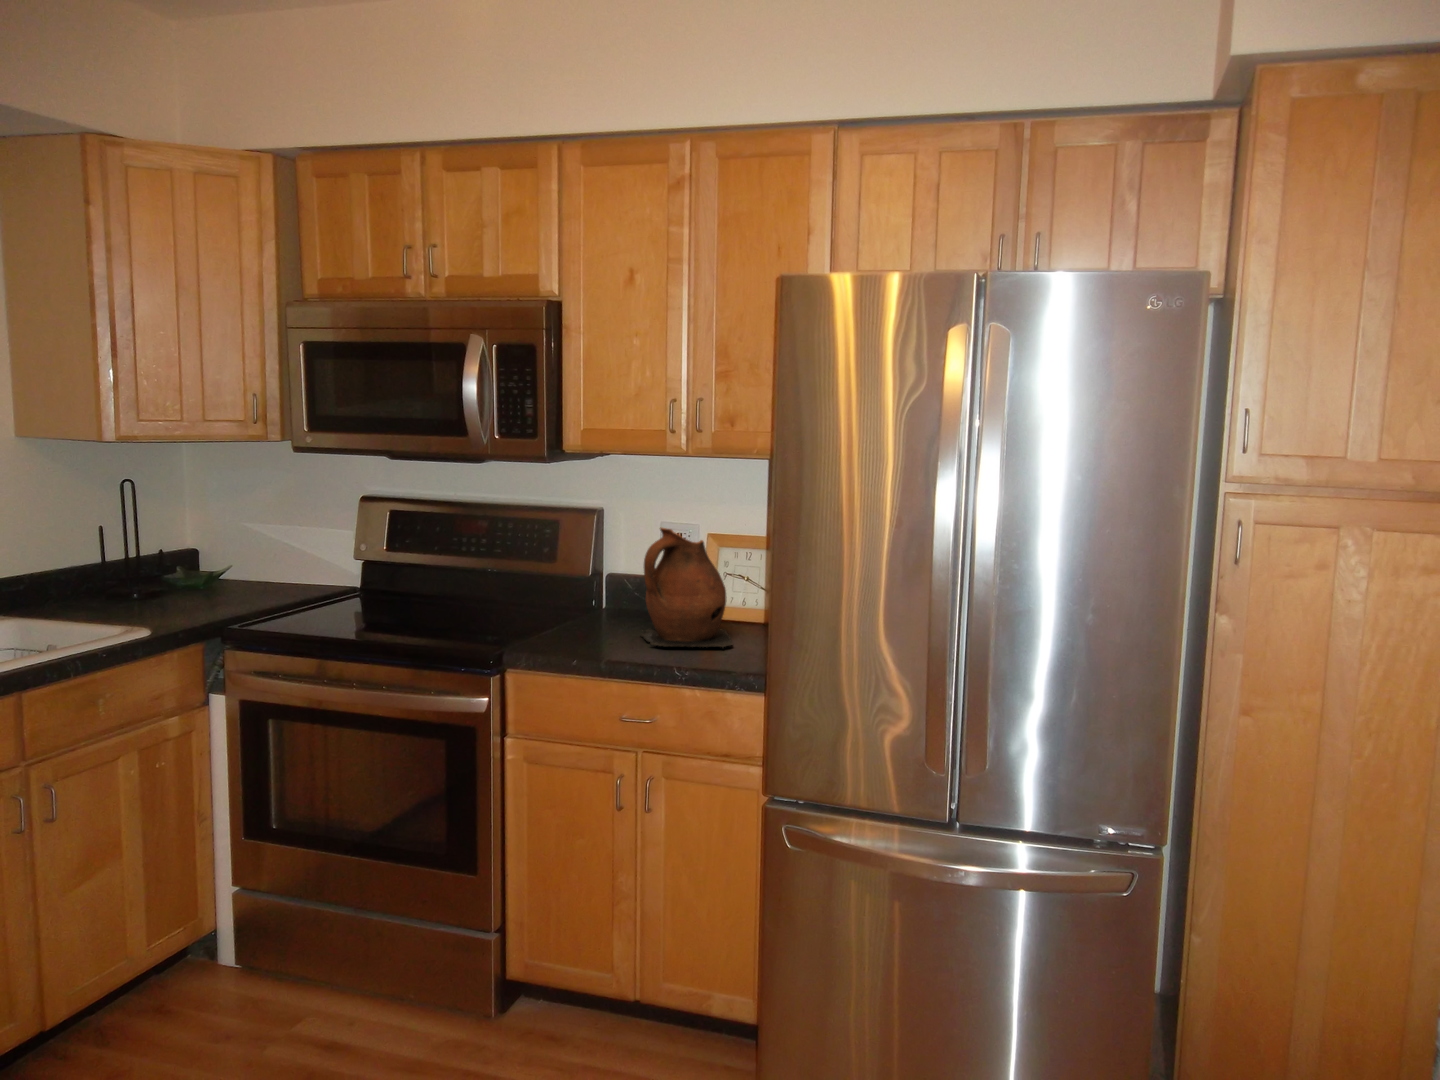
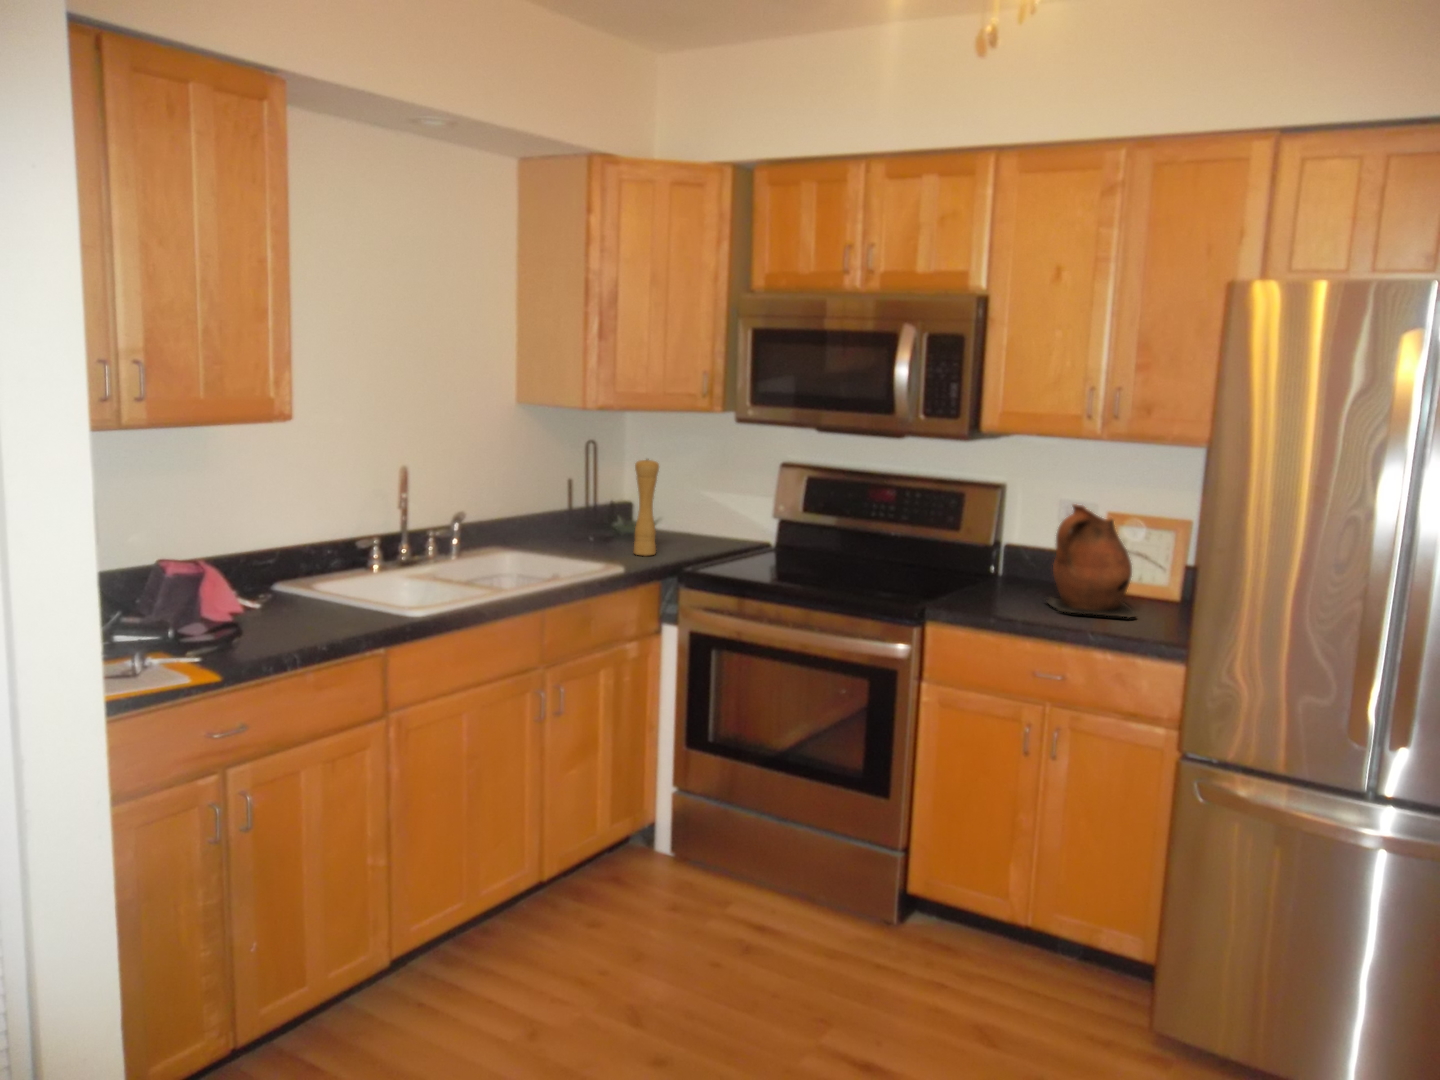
pepper mill: none [165,496,200,612] -> present [633,459,659,555]

